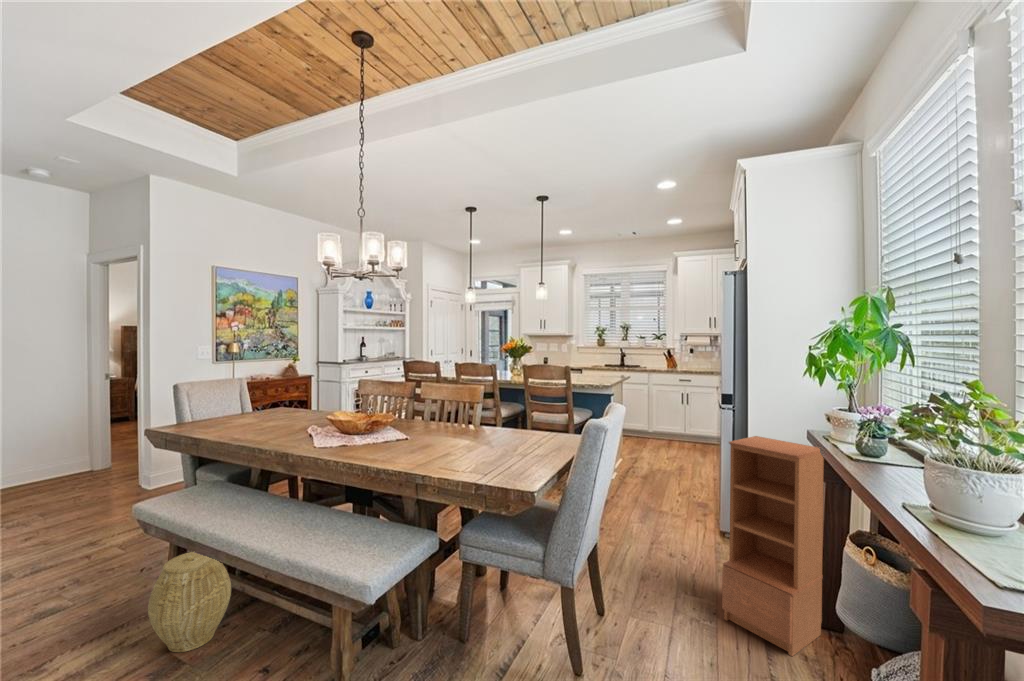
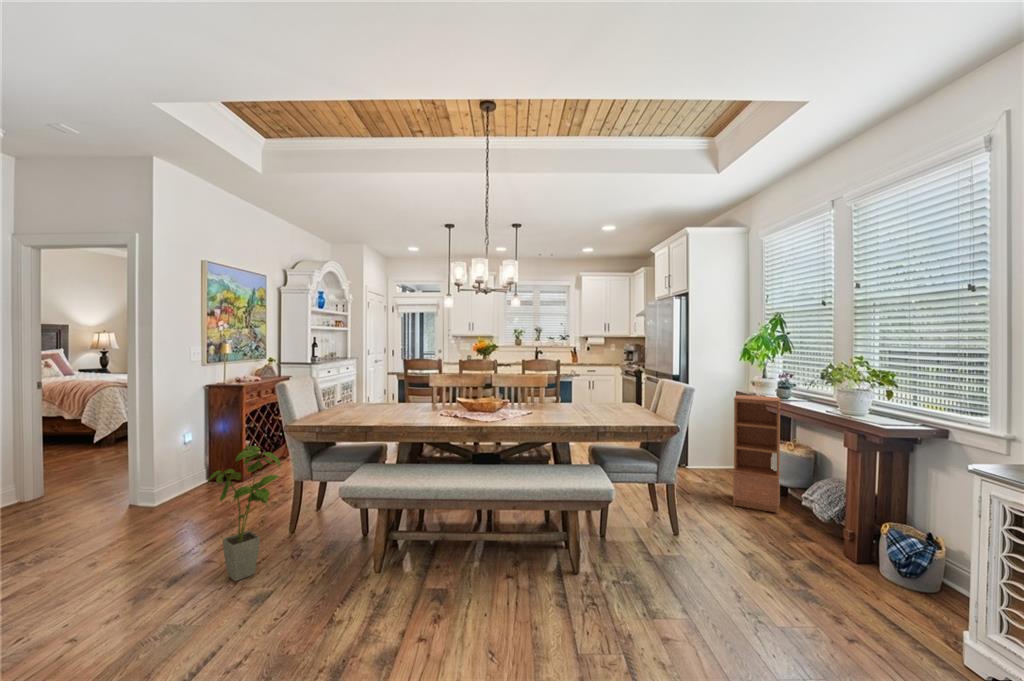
house plant: none [49,449,140,582] -> present [208,446,280,581]
woven basket: present [148,552,231,652] -> none [411,512,468,593]

